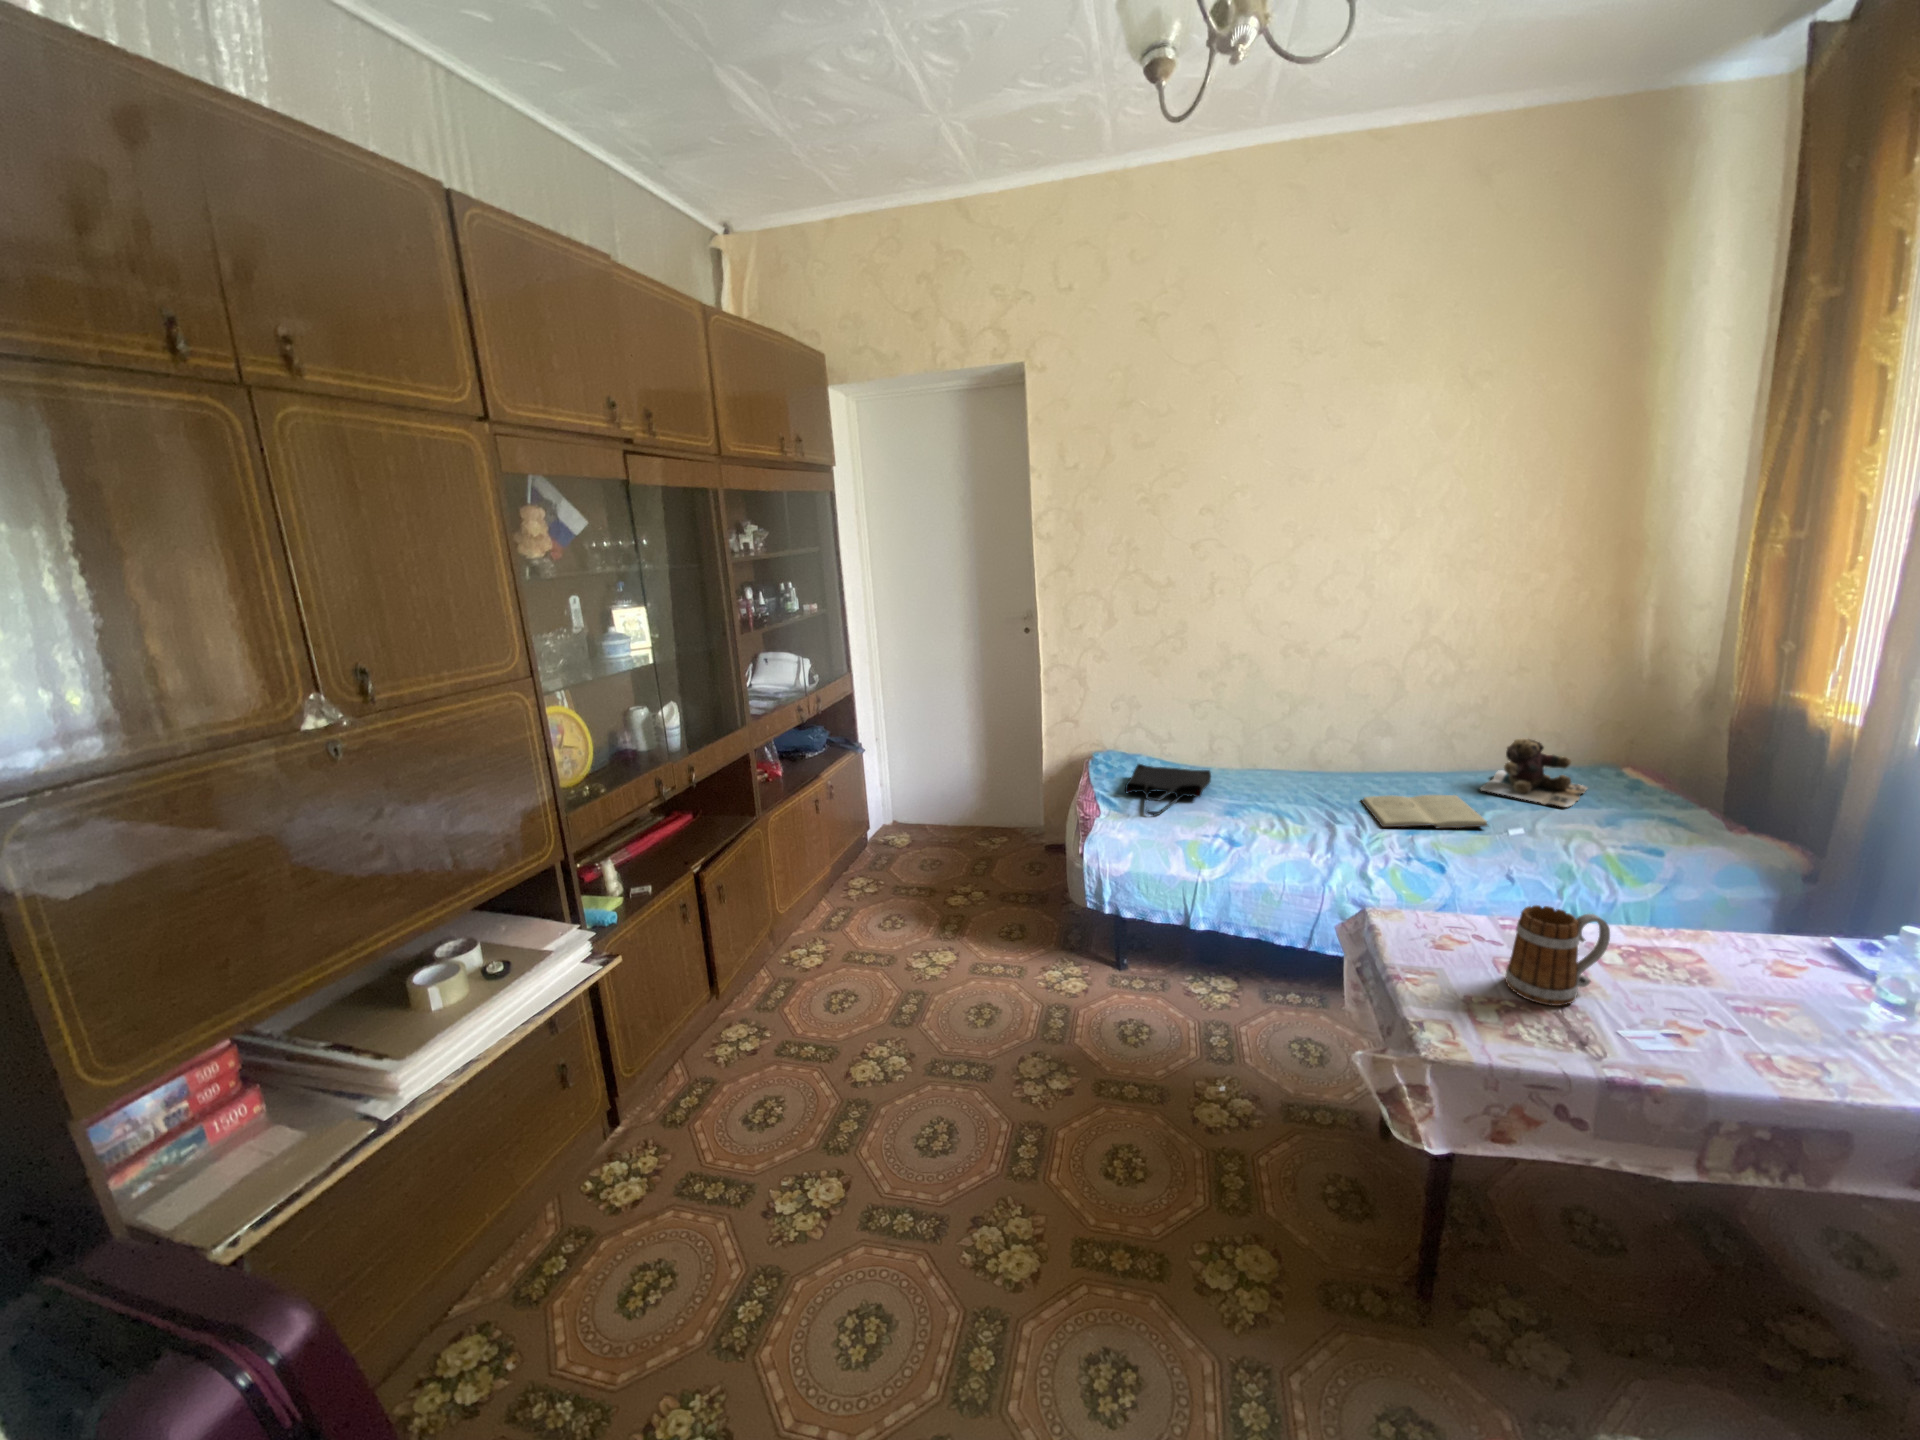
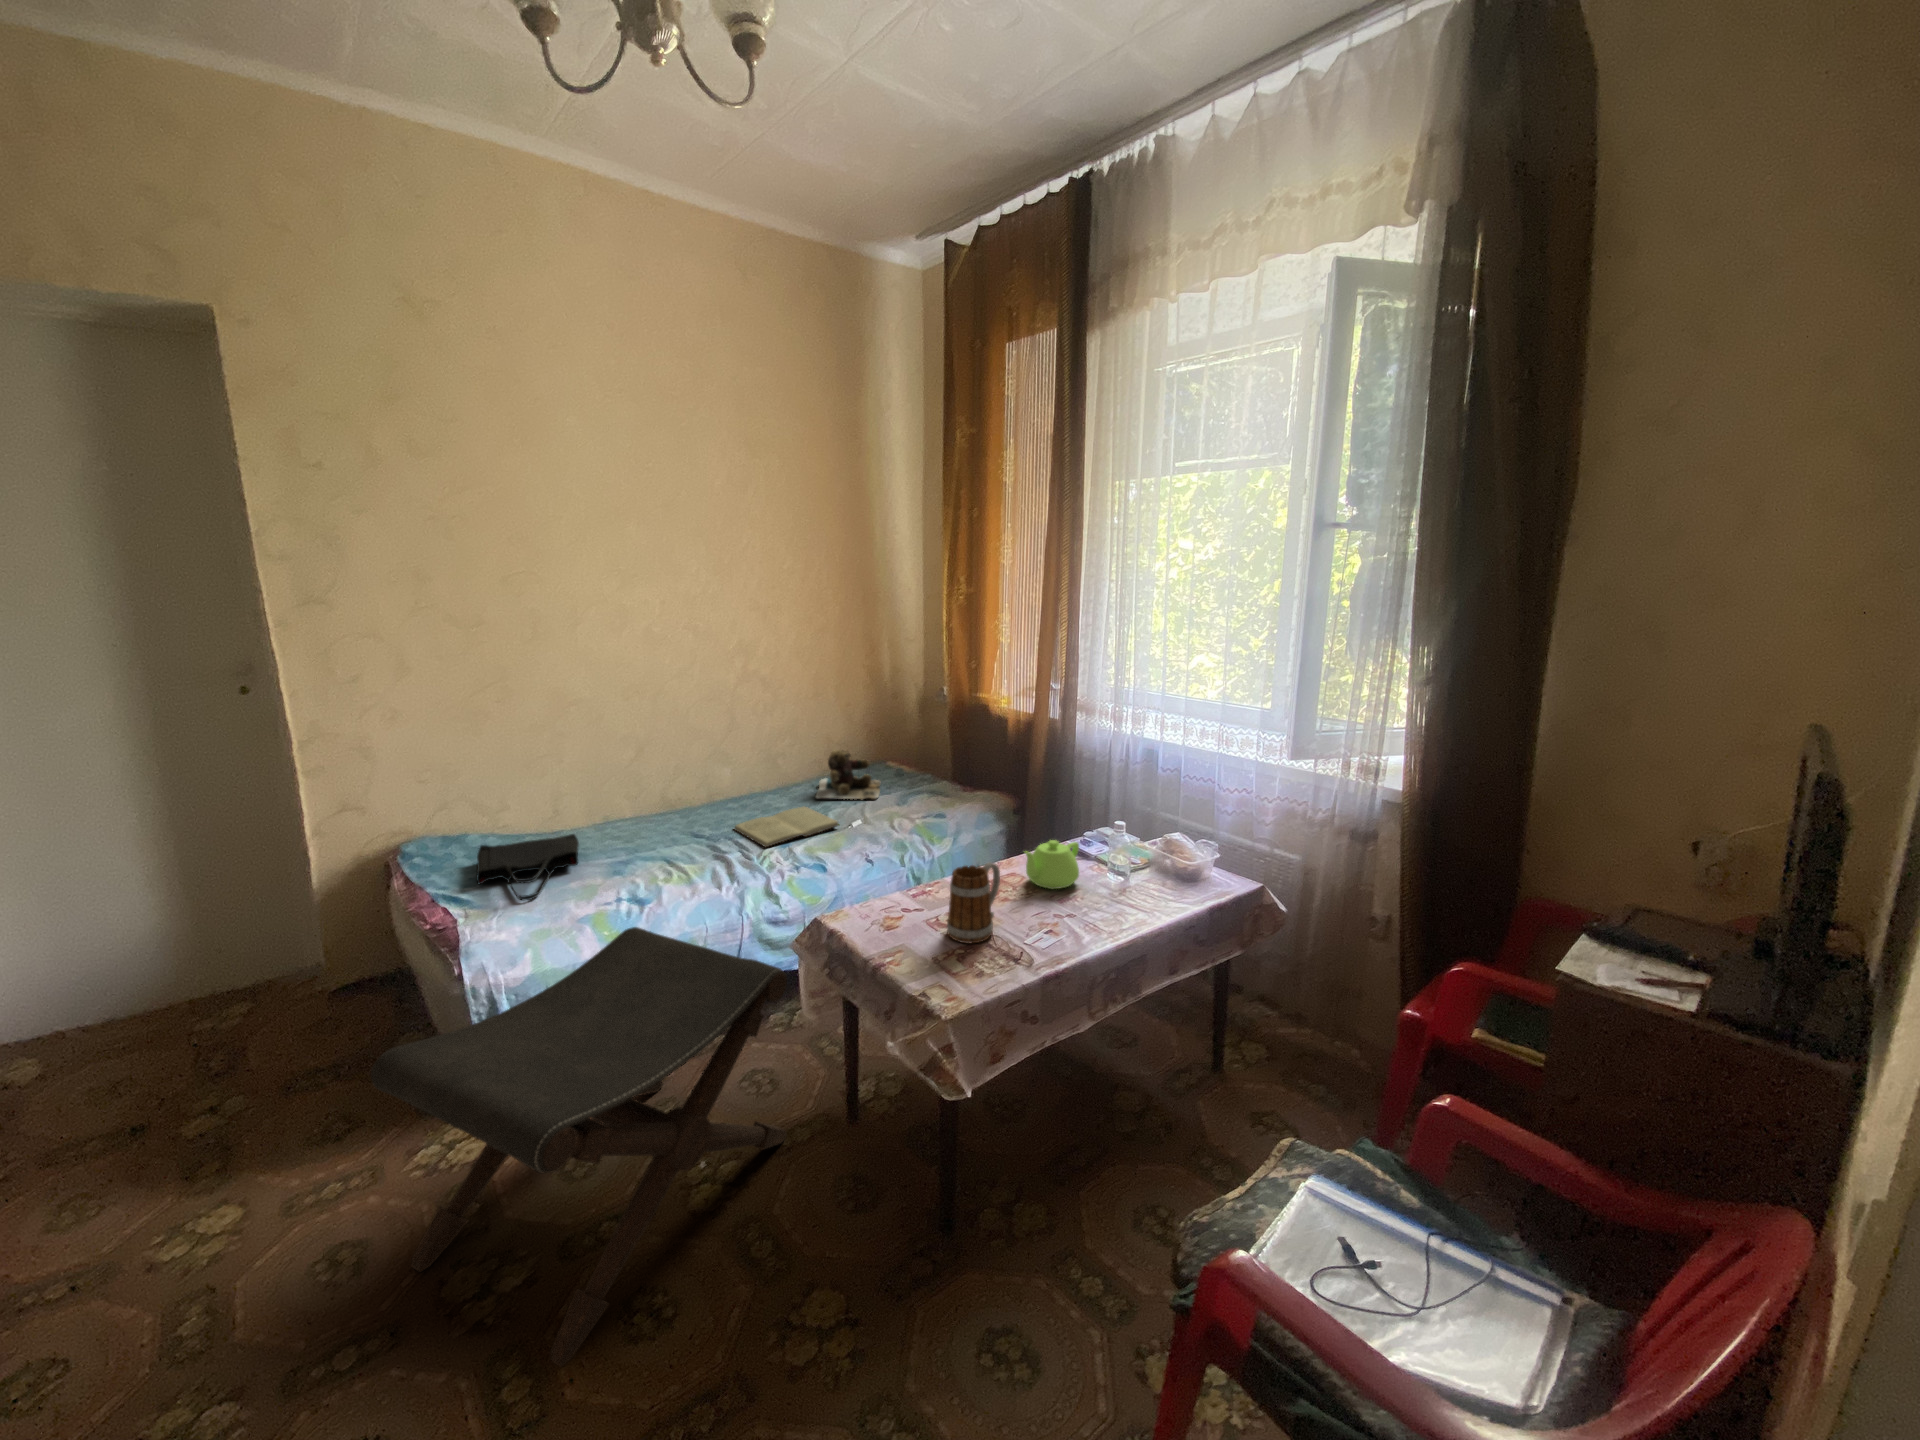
footstool: none [1004,861,1321,1157] -> present [371,927,787,1367]
teapot: none [1684,921,1822,996] -> present [1025,840,1079,889]

